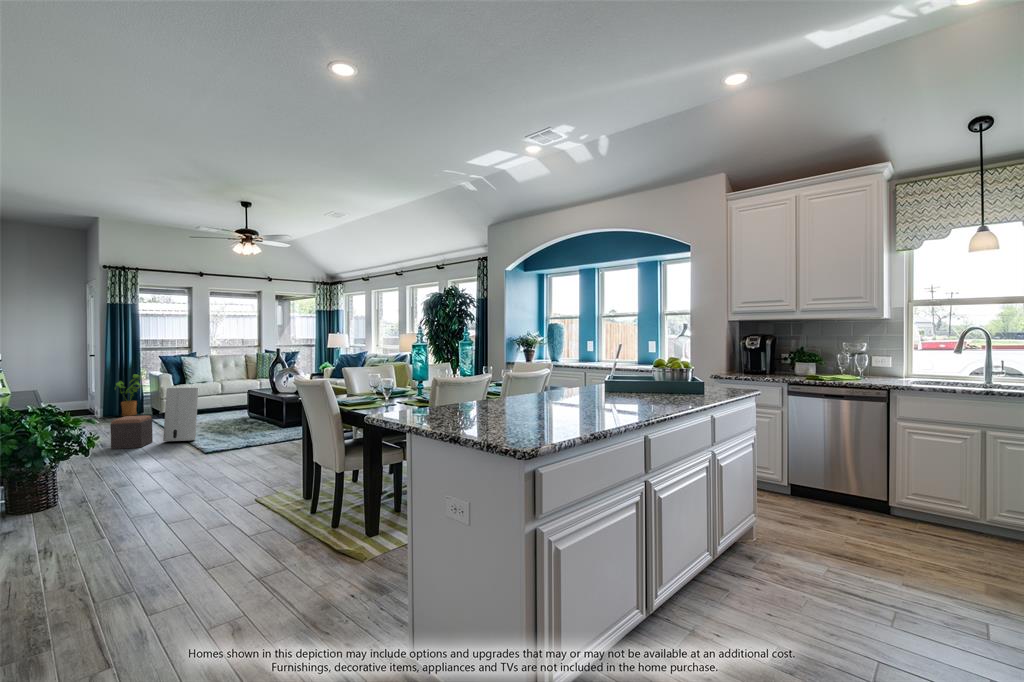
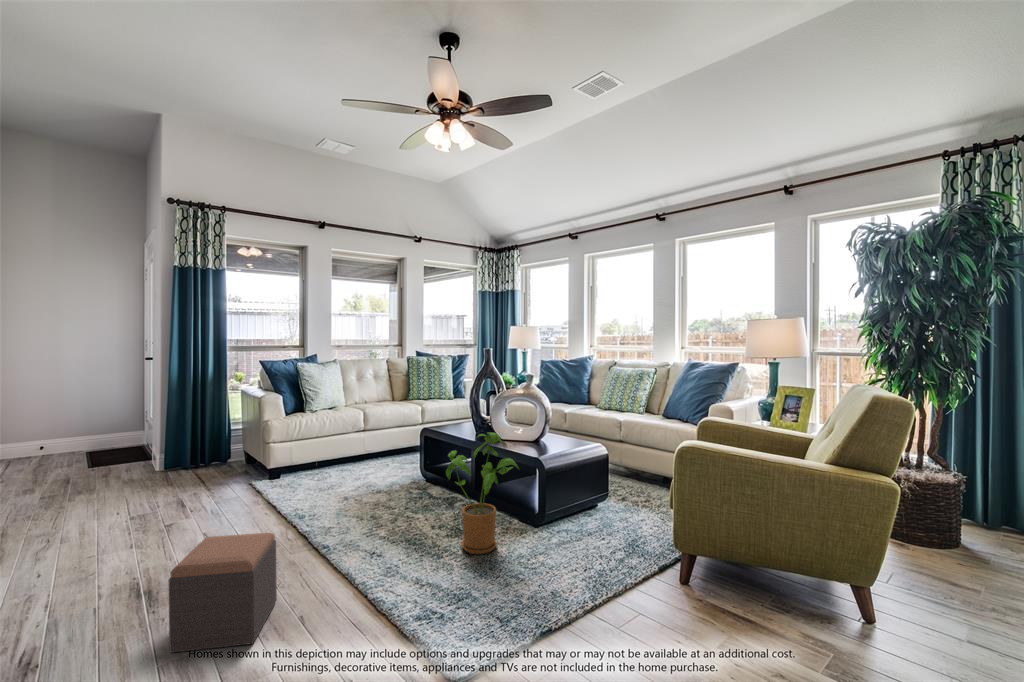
house plant: present [115,375,141,416] -> present [446,433,518,554]
air purifier: present [163,388,198,442] -> none [305,454,386,609]

